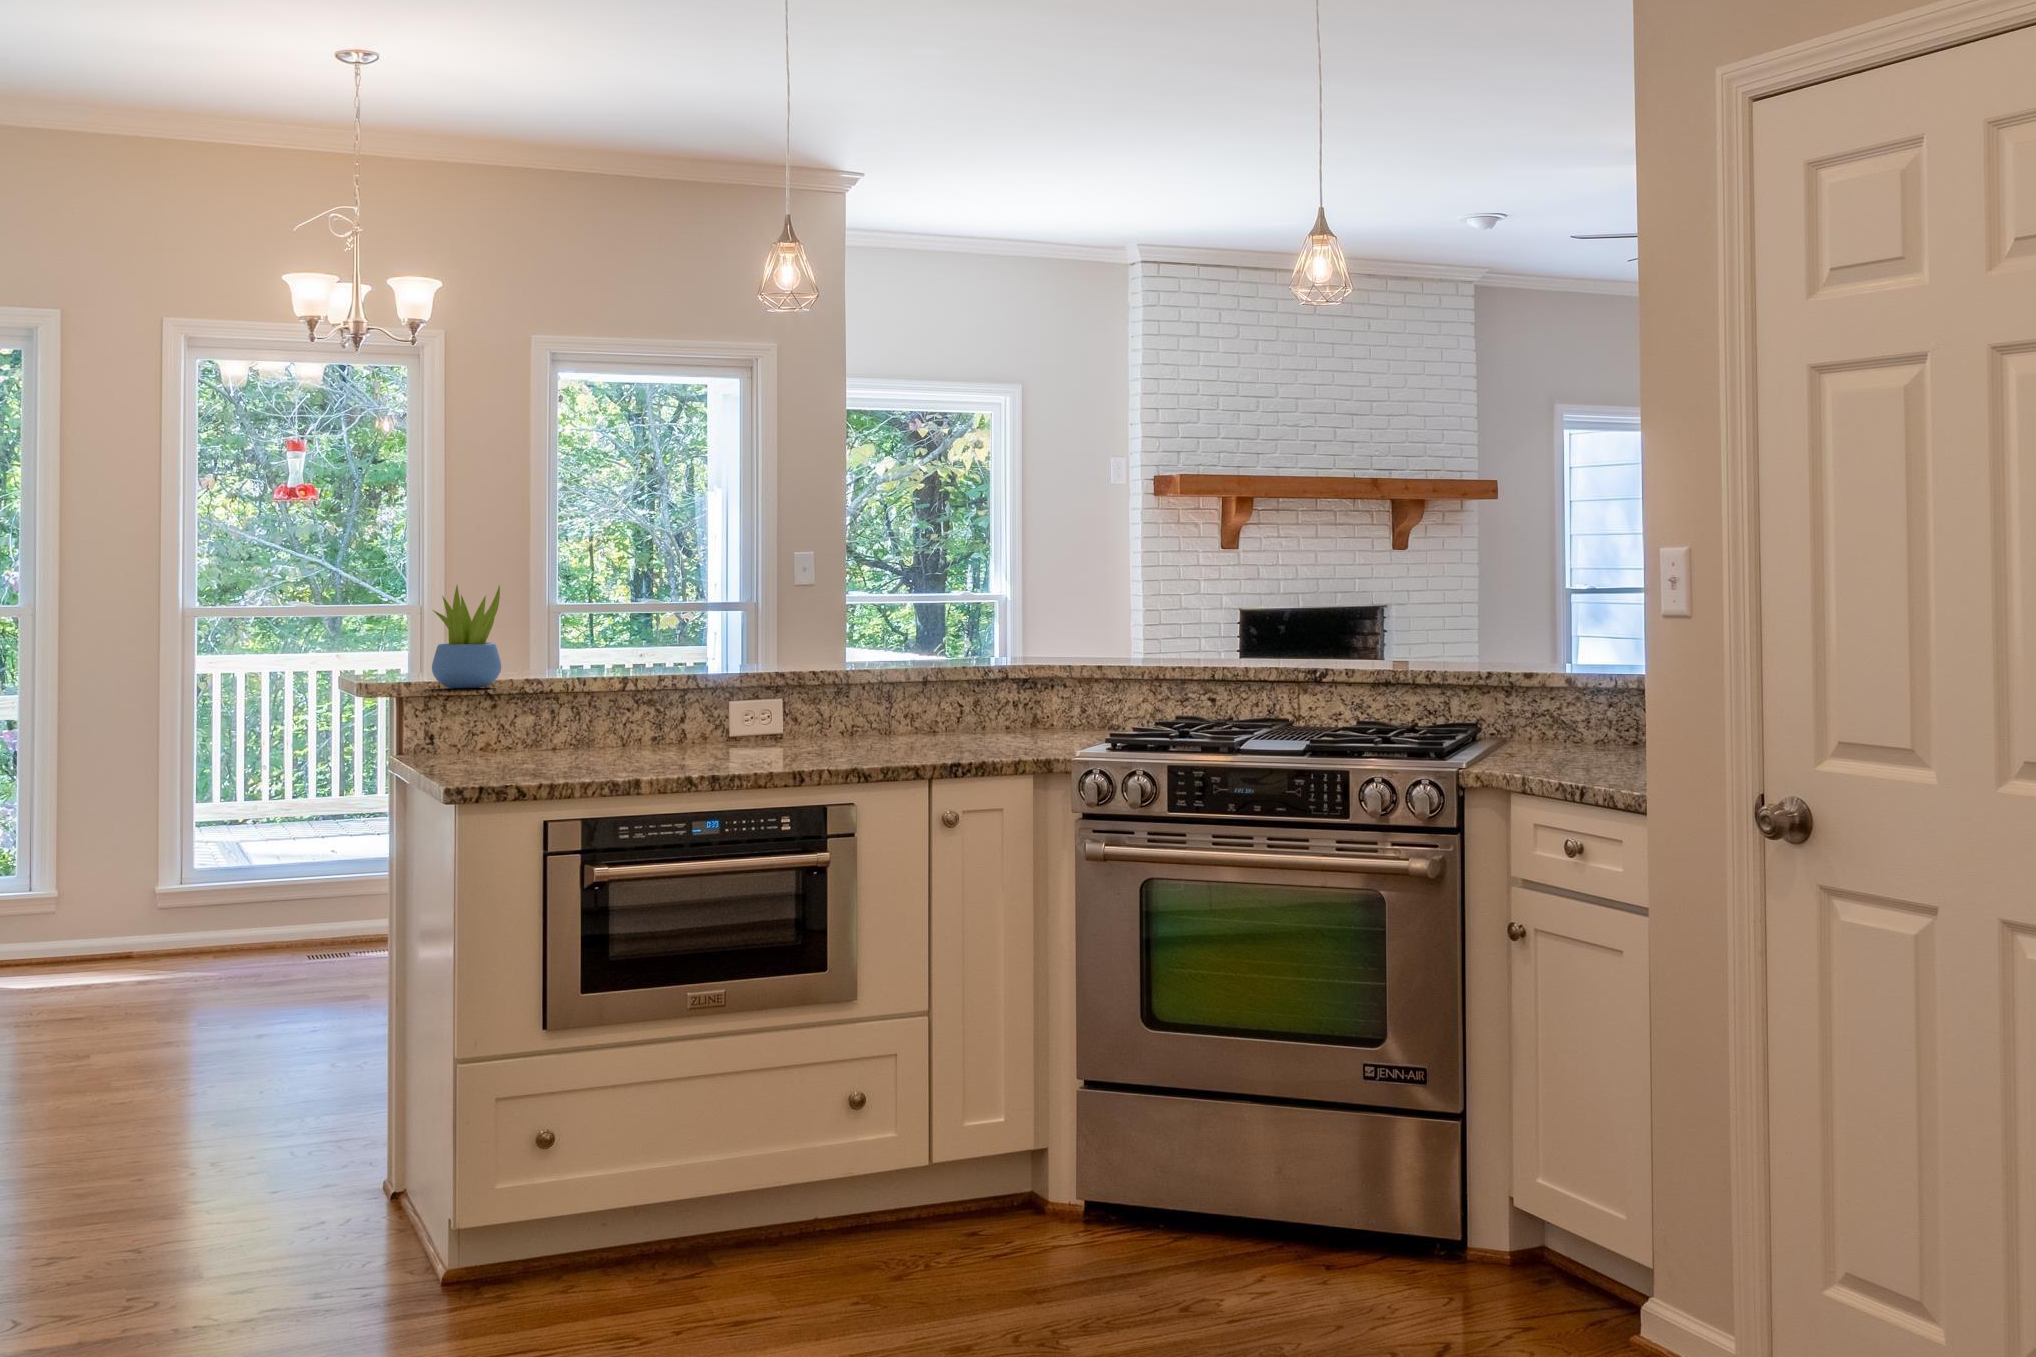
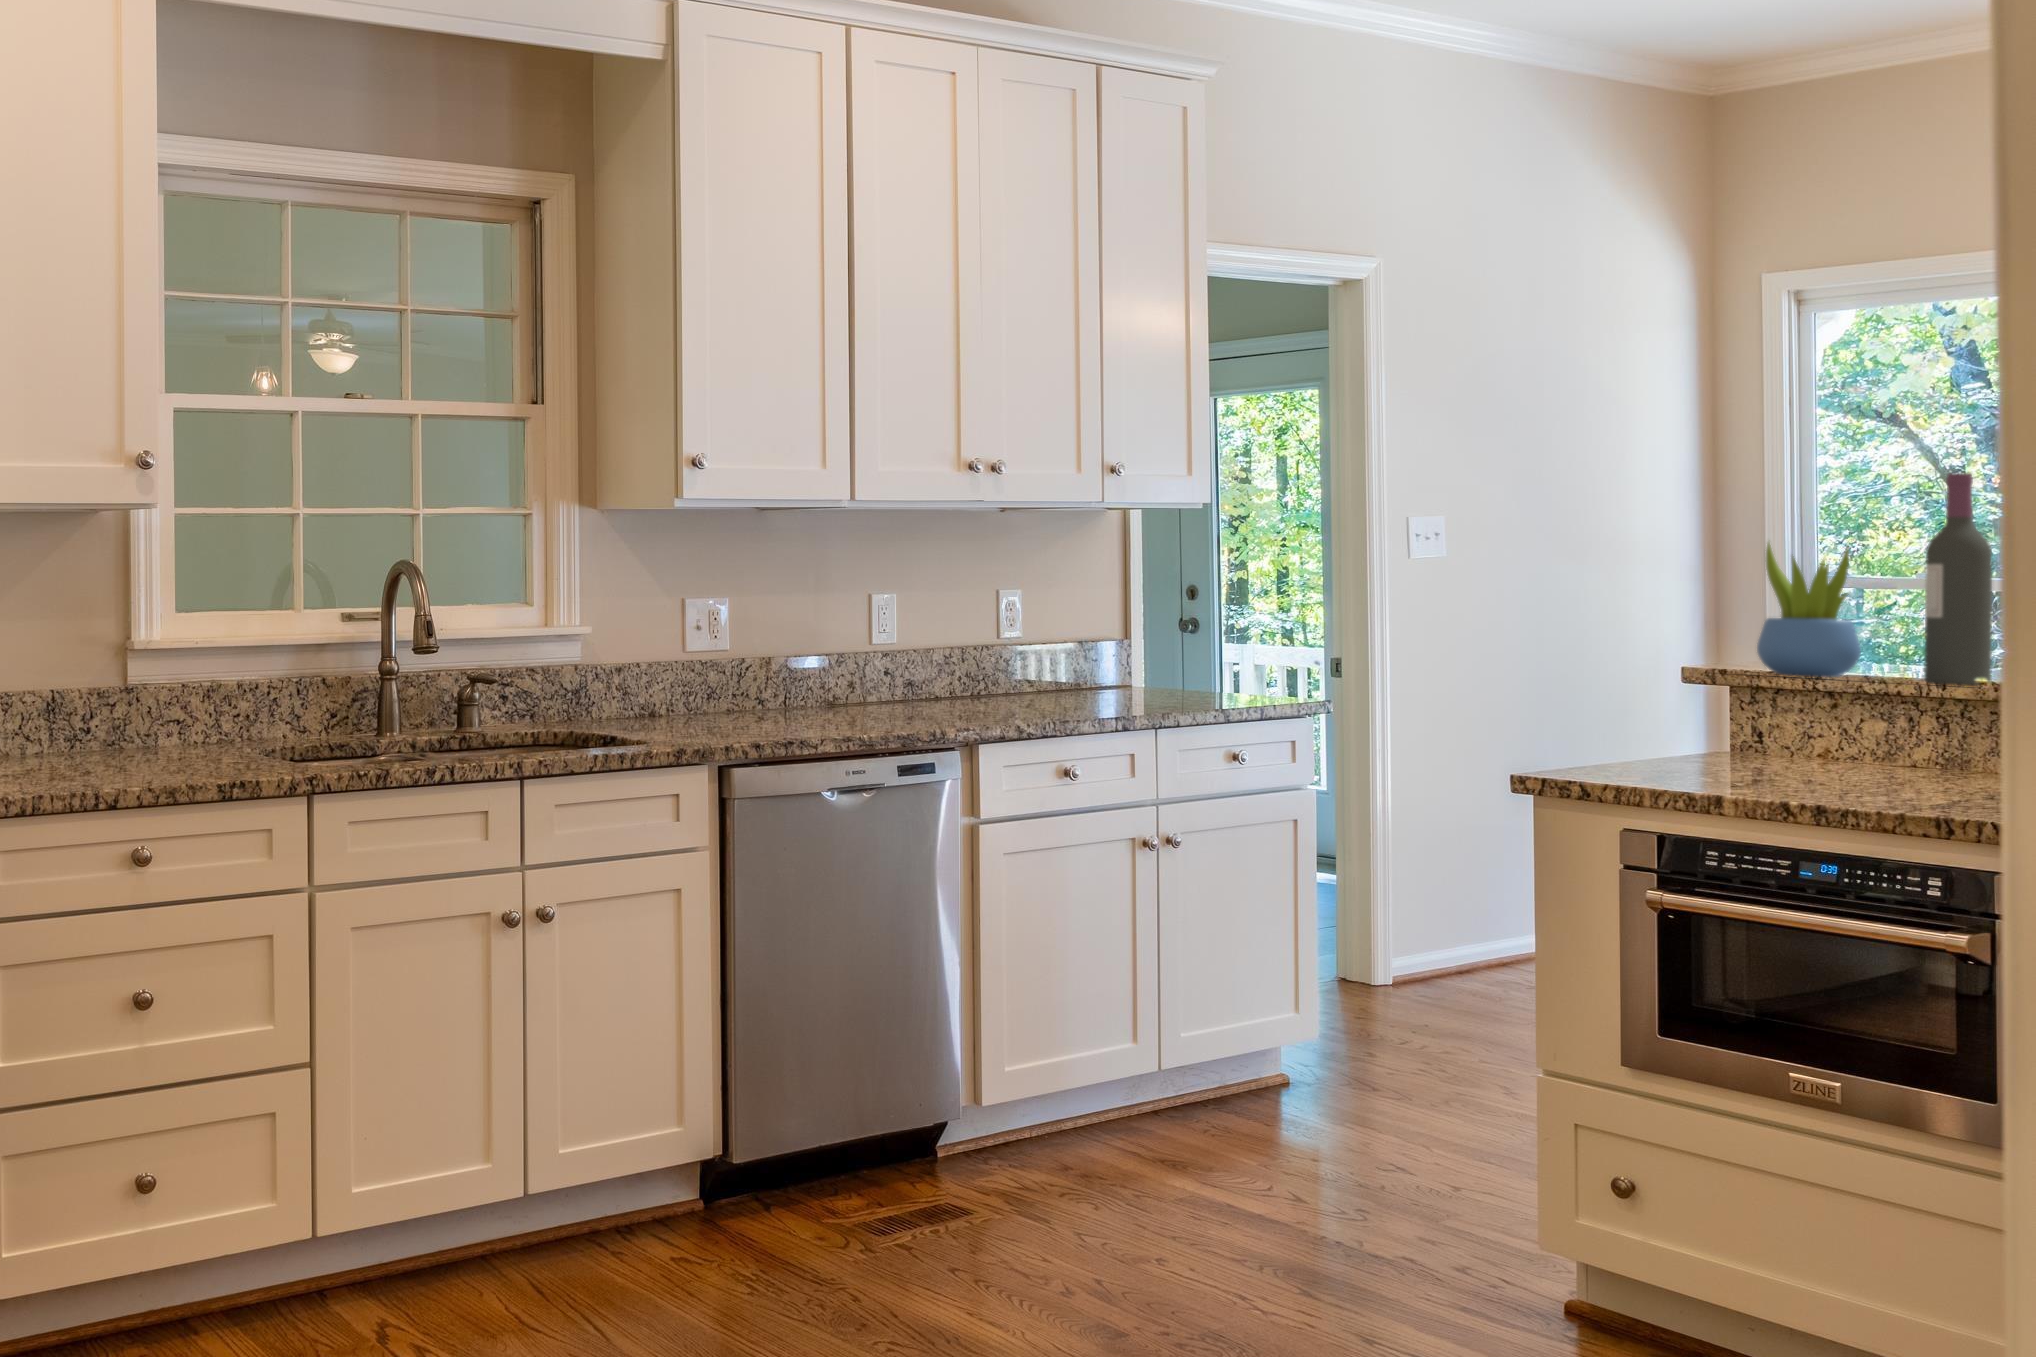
wine bottle: none [520,534,560,685] -> present [1924,472,1992,686]

